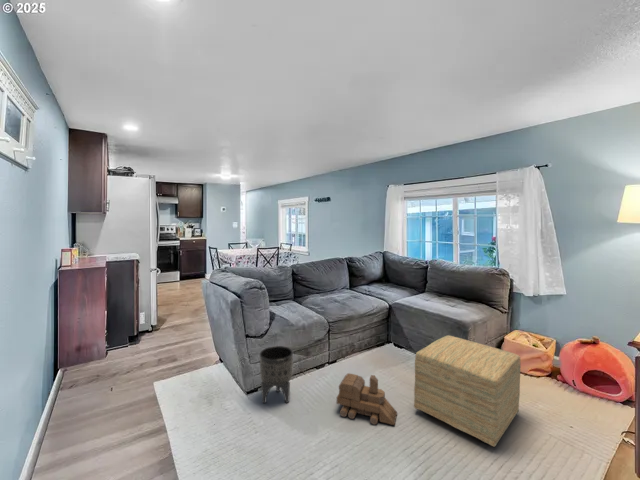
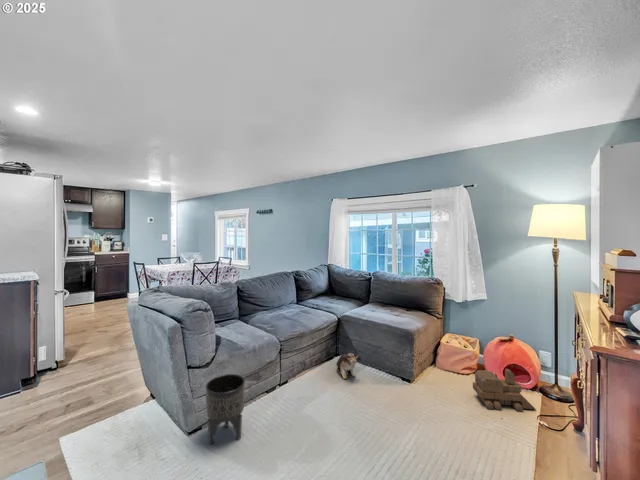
ottoman: present [414,335,521,446] -> none [373,345,464,454]
plush toy: none [387,340,407,365] -> present [337,353,358,379]
toy train: present [337,373,397,425] -> present [473,369,535,412]

